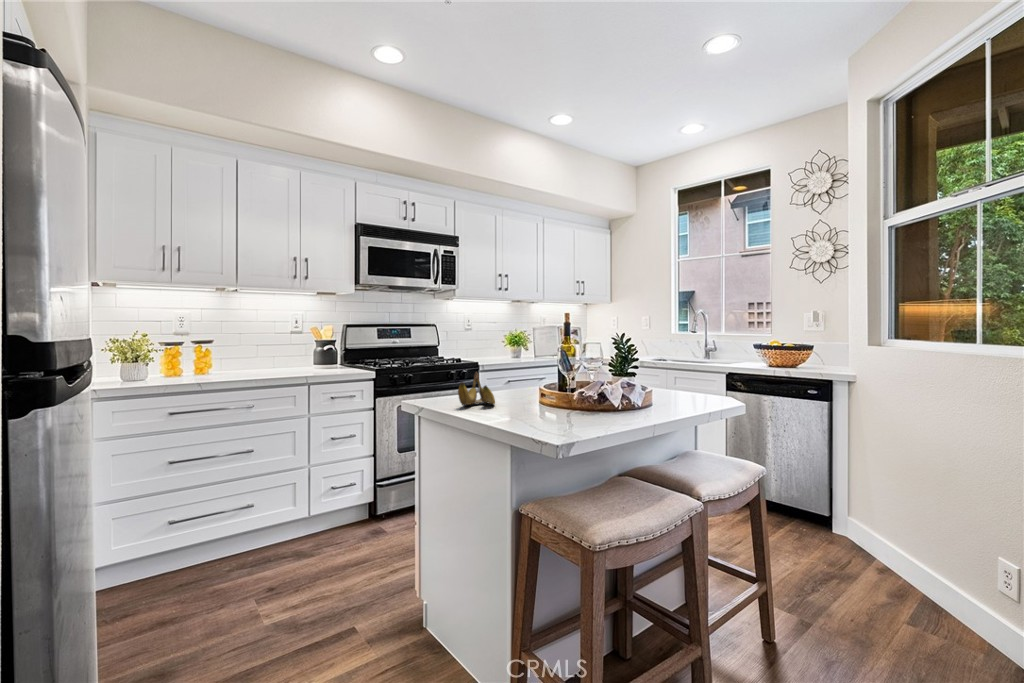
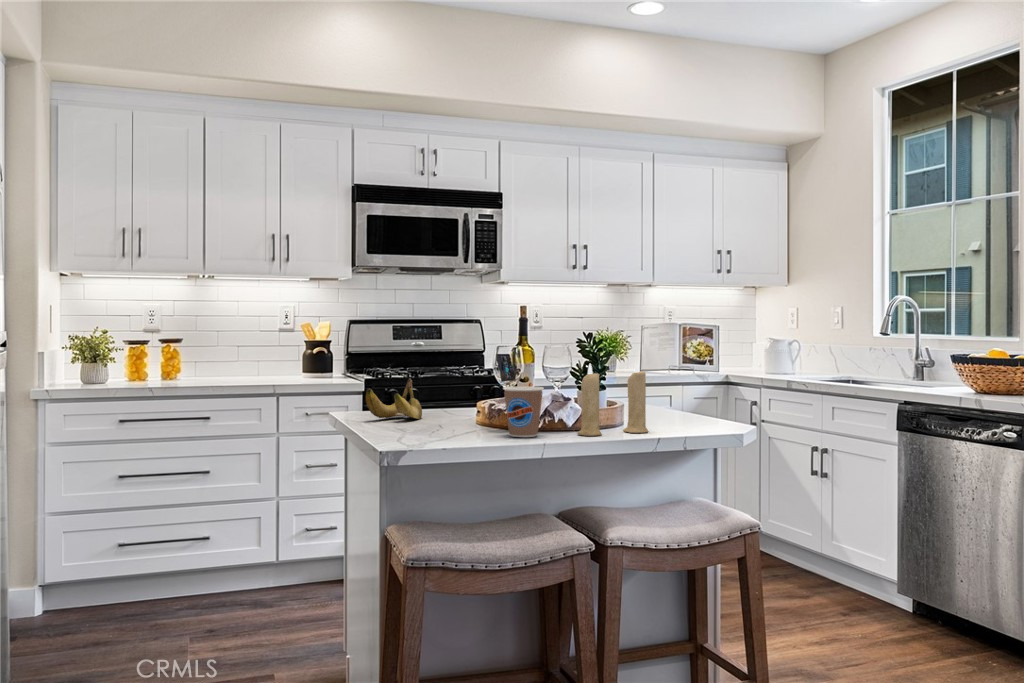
candle: none [654,356,694,415] -> present [577,363,648,436]
coffee cup: none [606,378,640,420] -> present [503,386,544,437]

